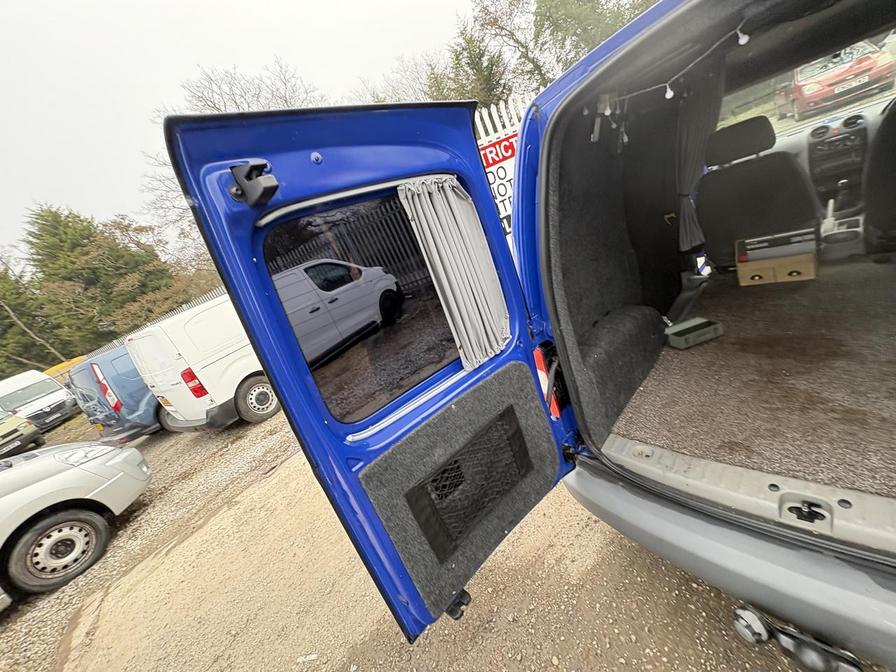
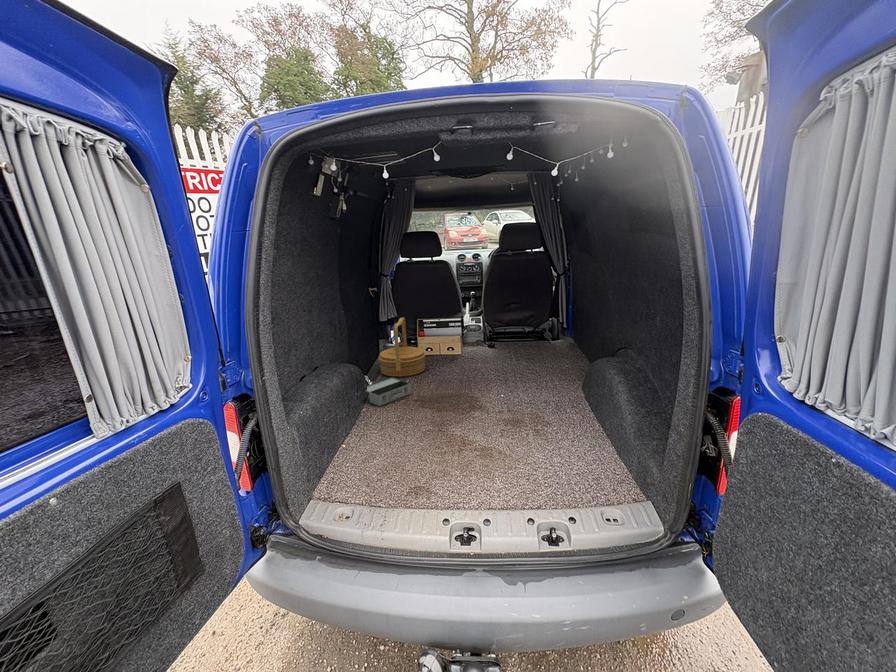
woven basket: none [681,242,746,315] -> present [379,318,425,377]

